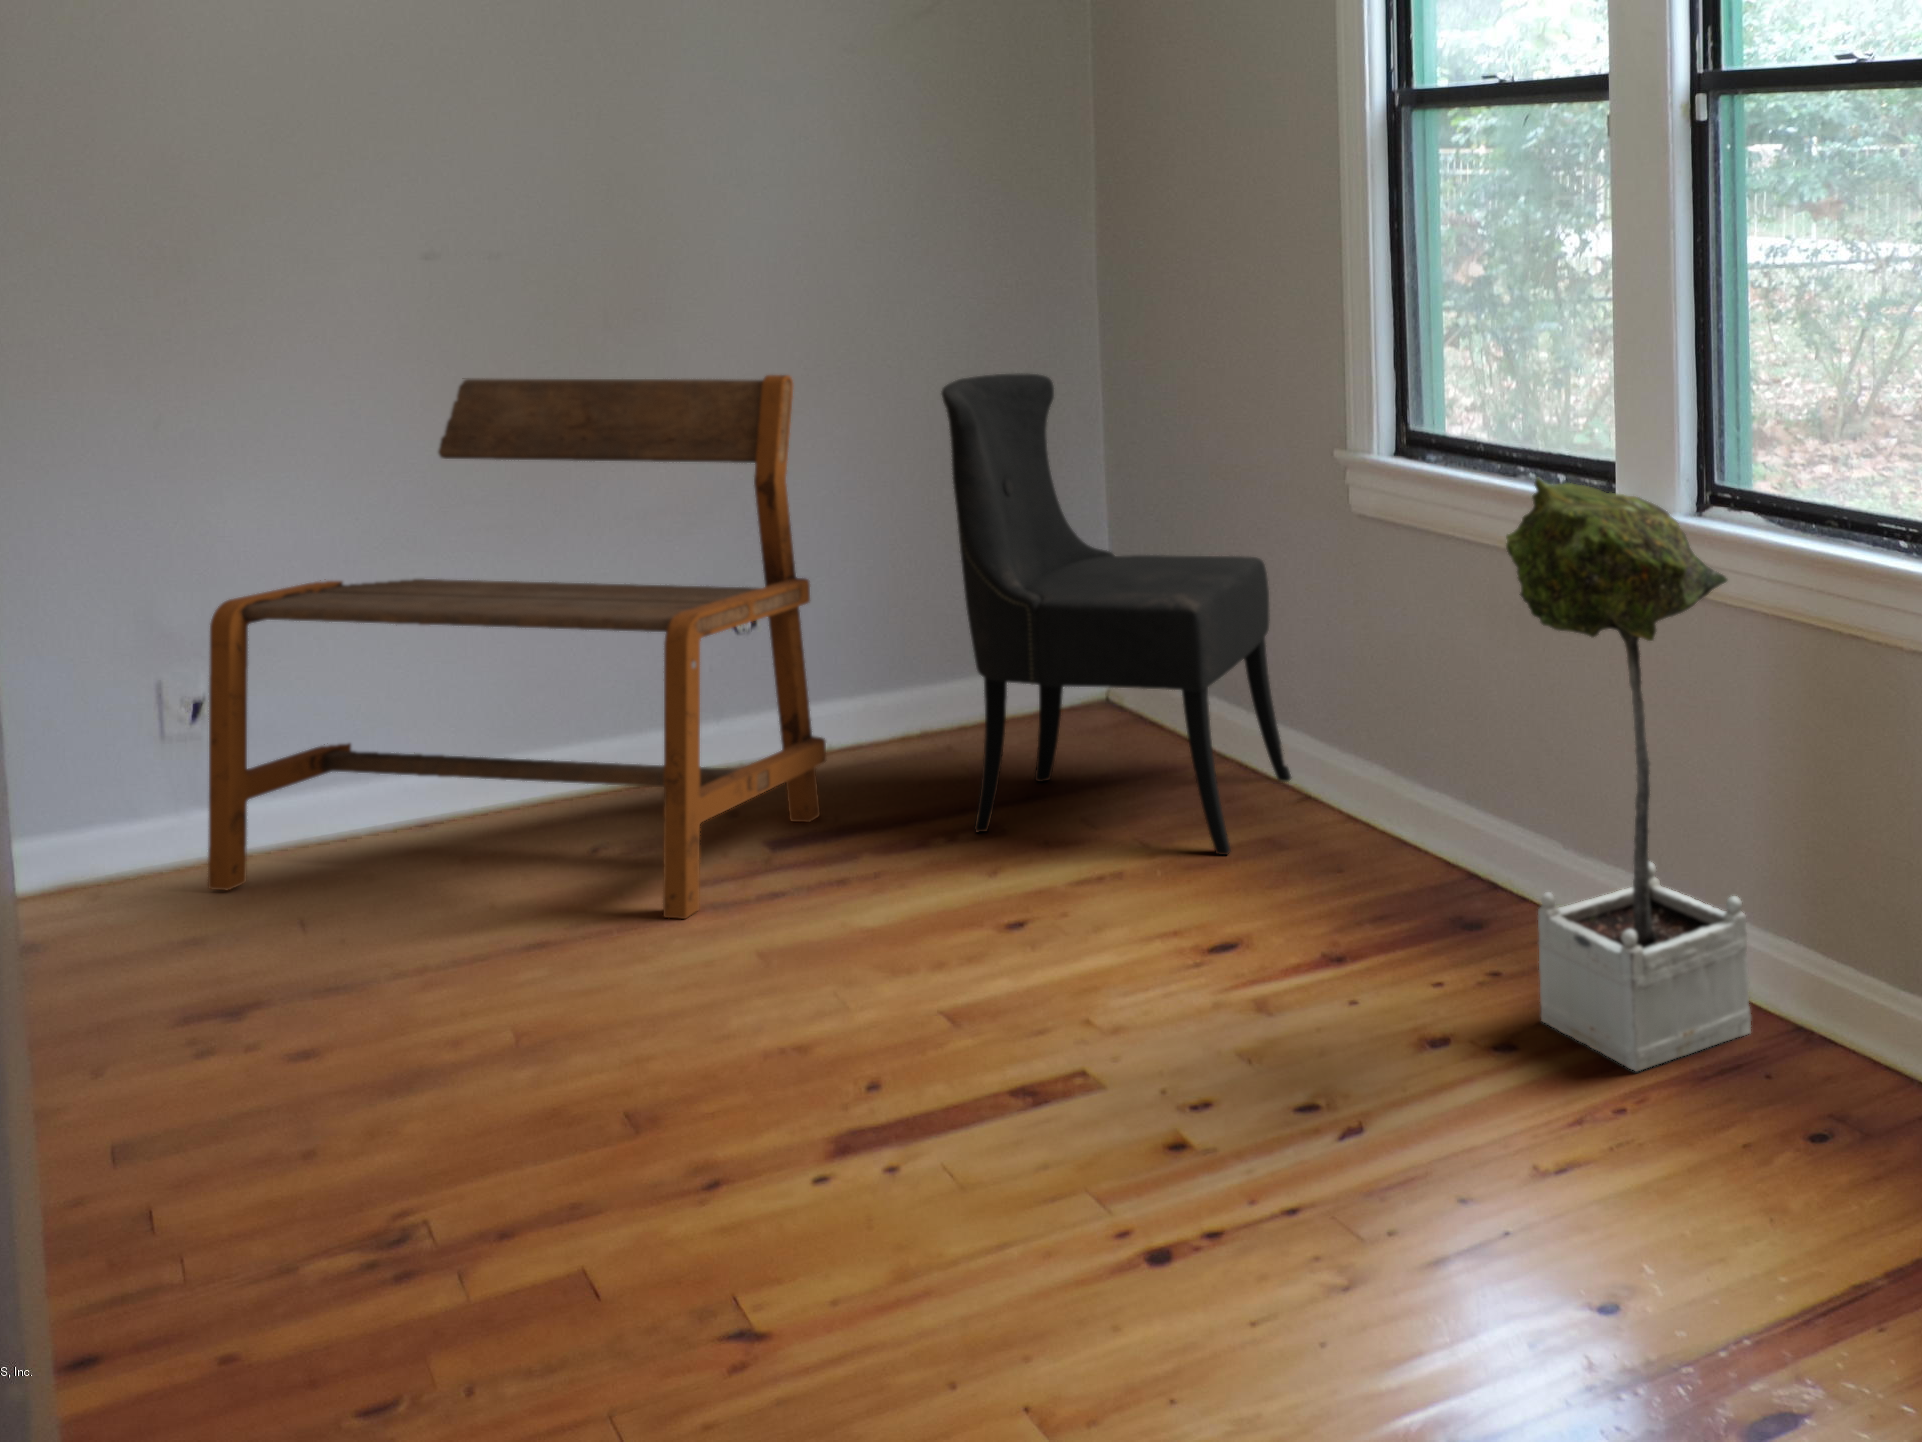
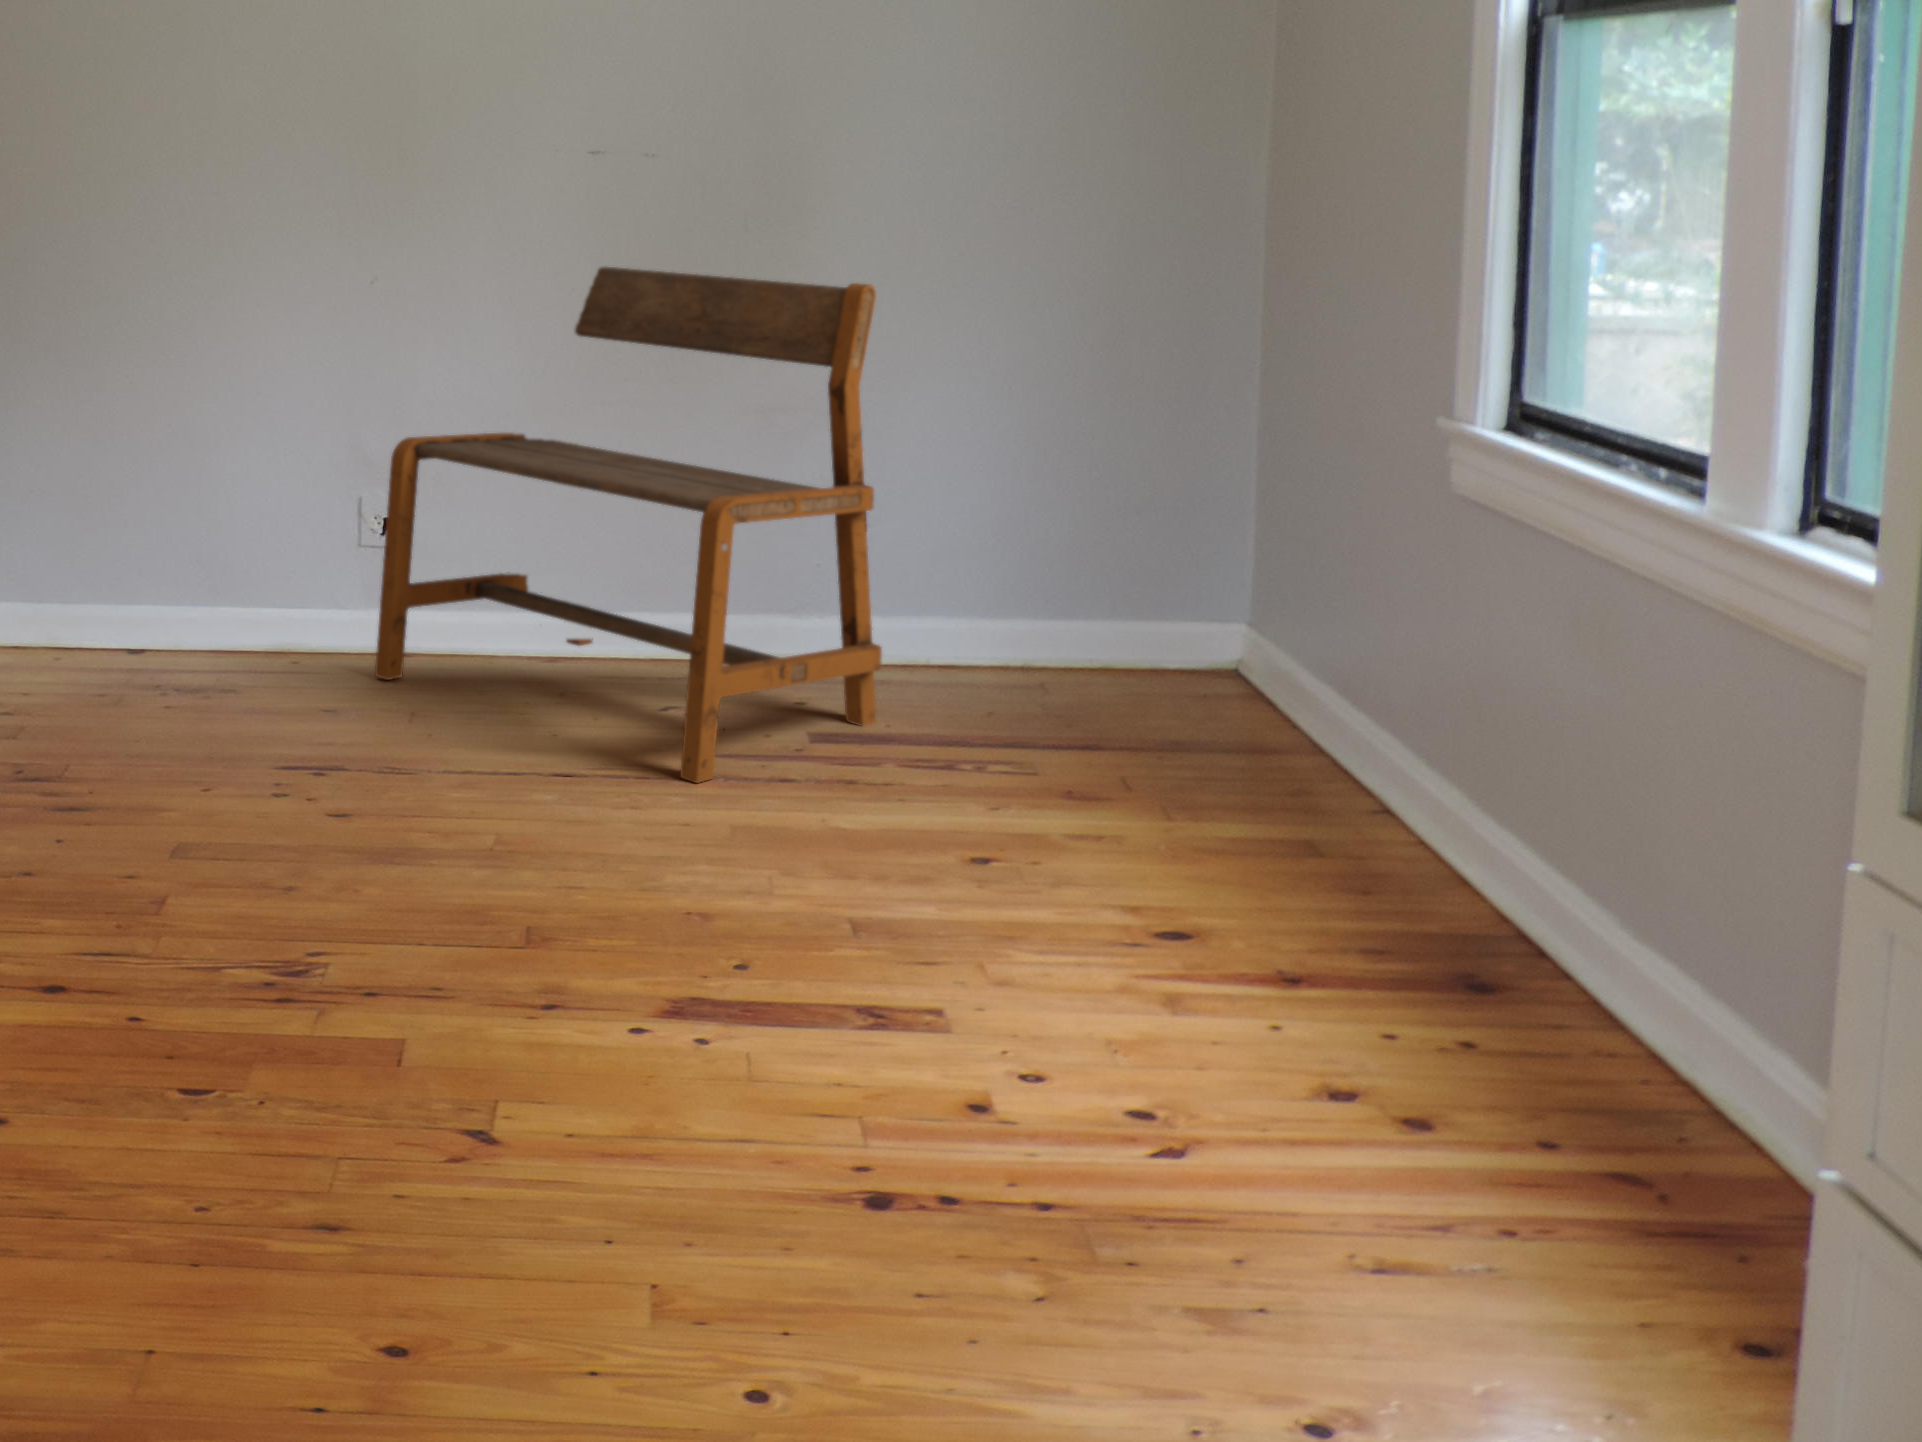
dining chair: present [942,373,1292,855] -> none [1001,303,1385,849]
potted tree: present [1506,478,1751,1071] -> none [1472,458,1798,1206]

